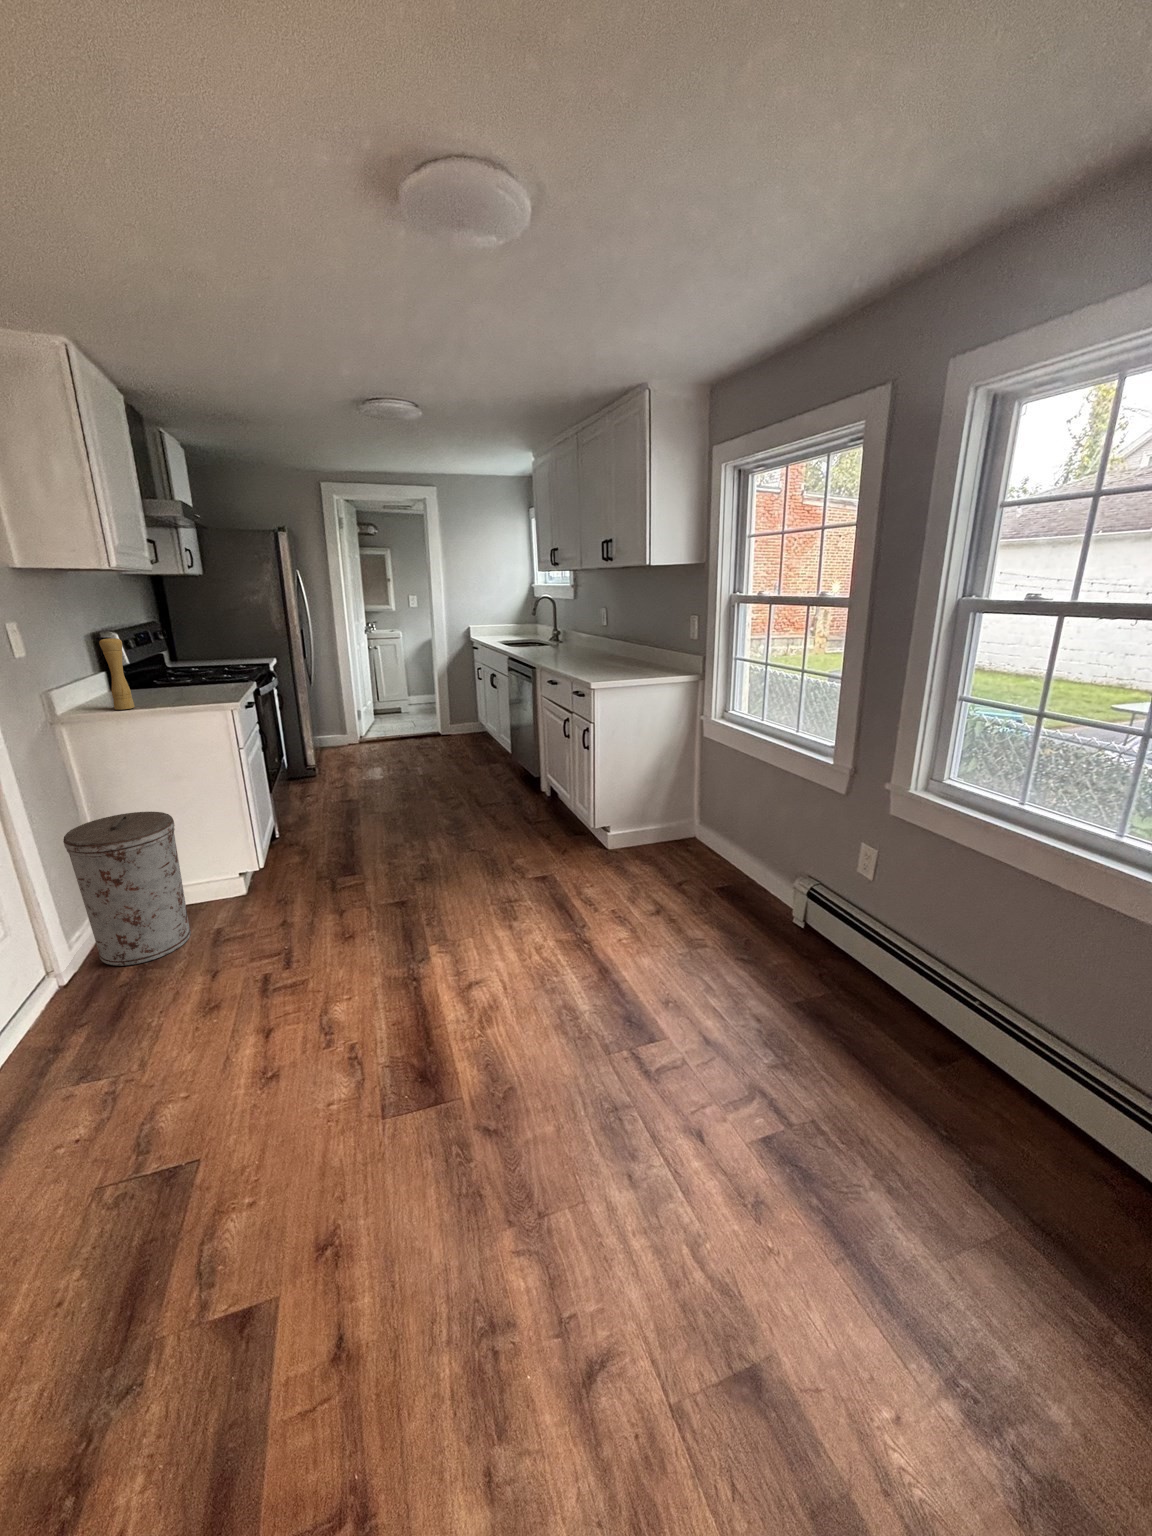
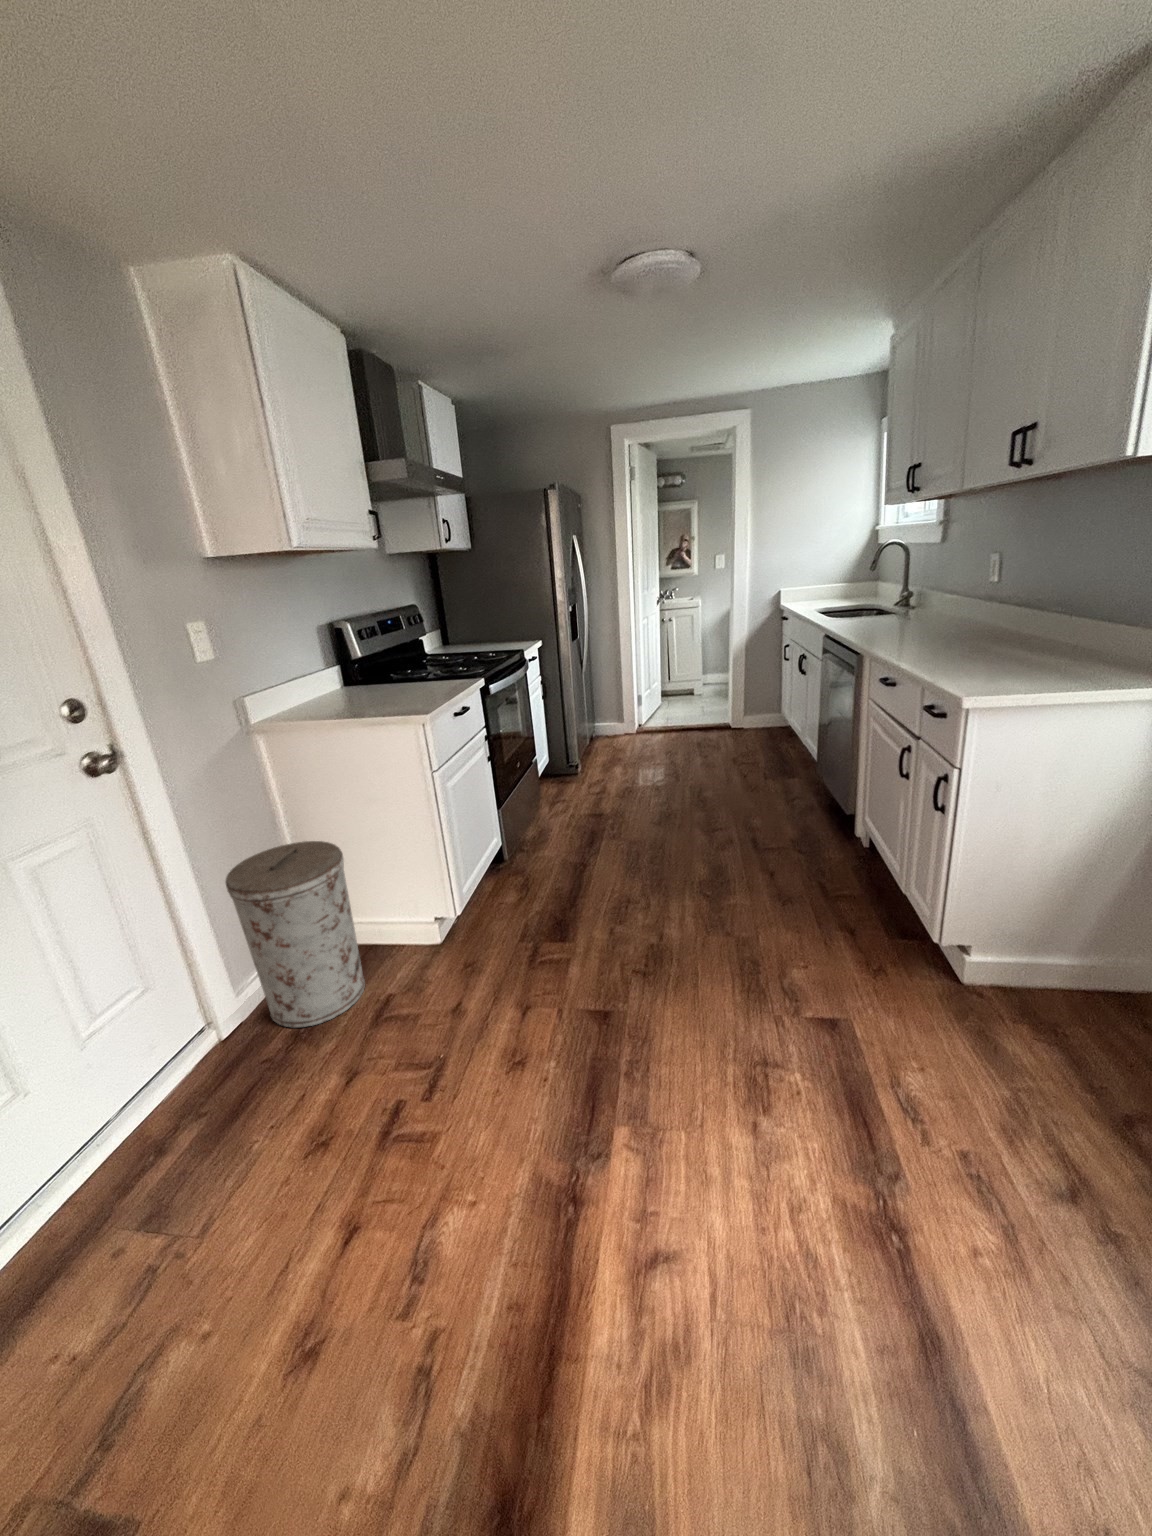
pepper mill: present [99,637,135,710] -> none [289,632,328,717]

